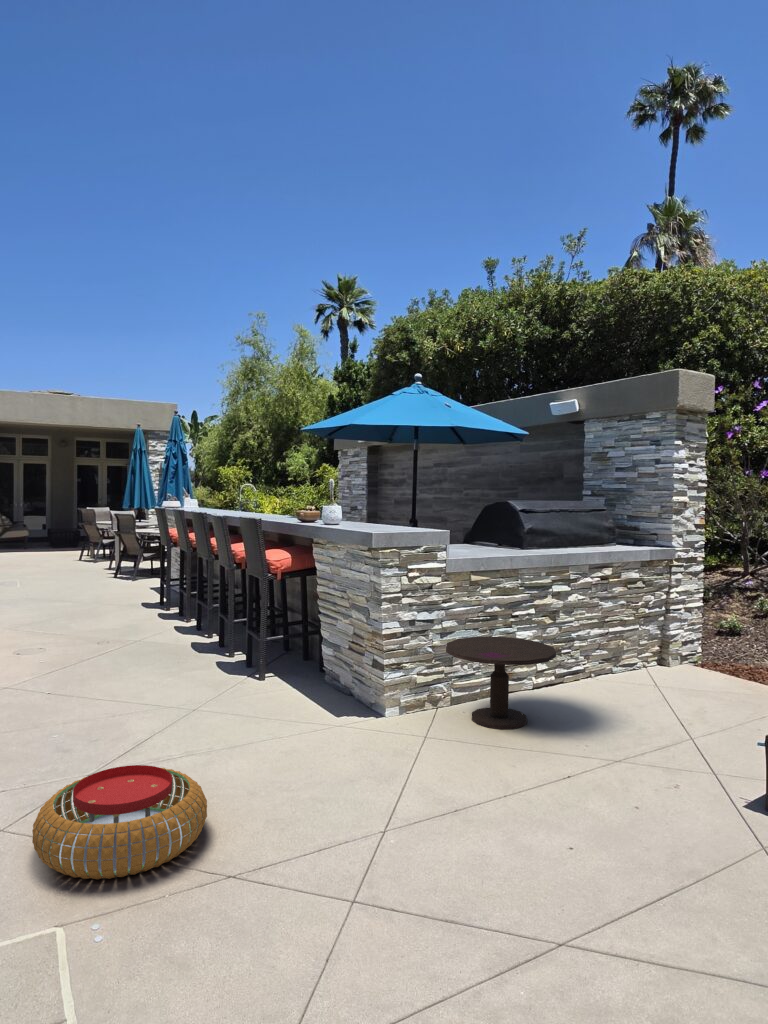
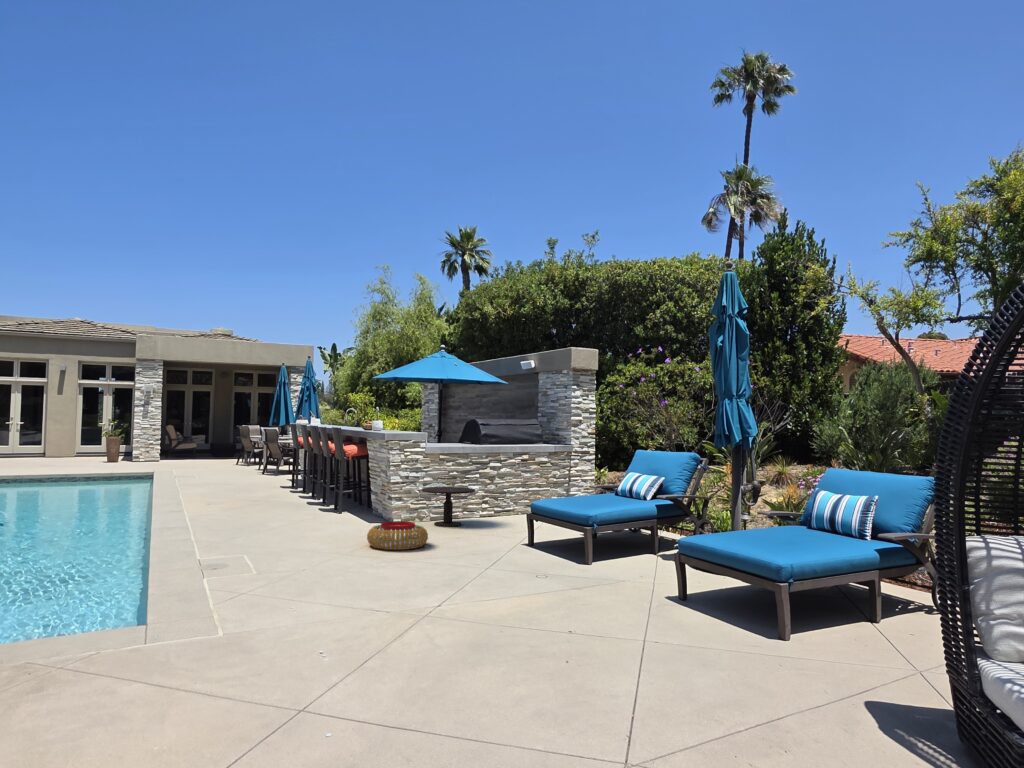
pouf: present [32,765,207,879] -> present [367,521,428,550]

